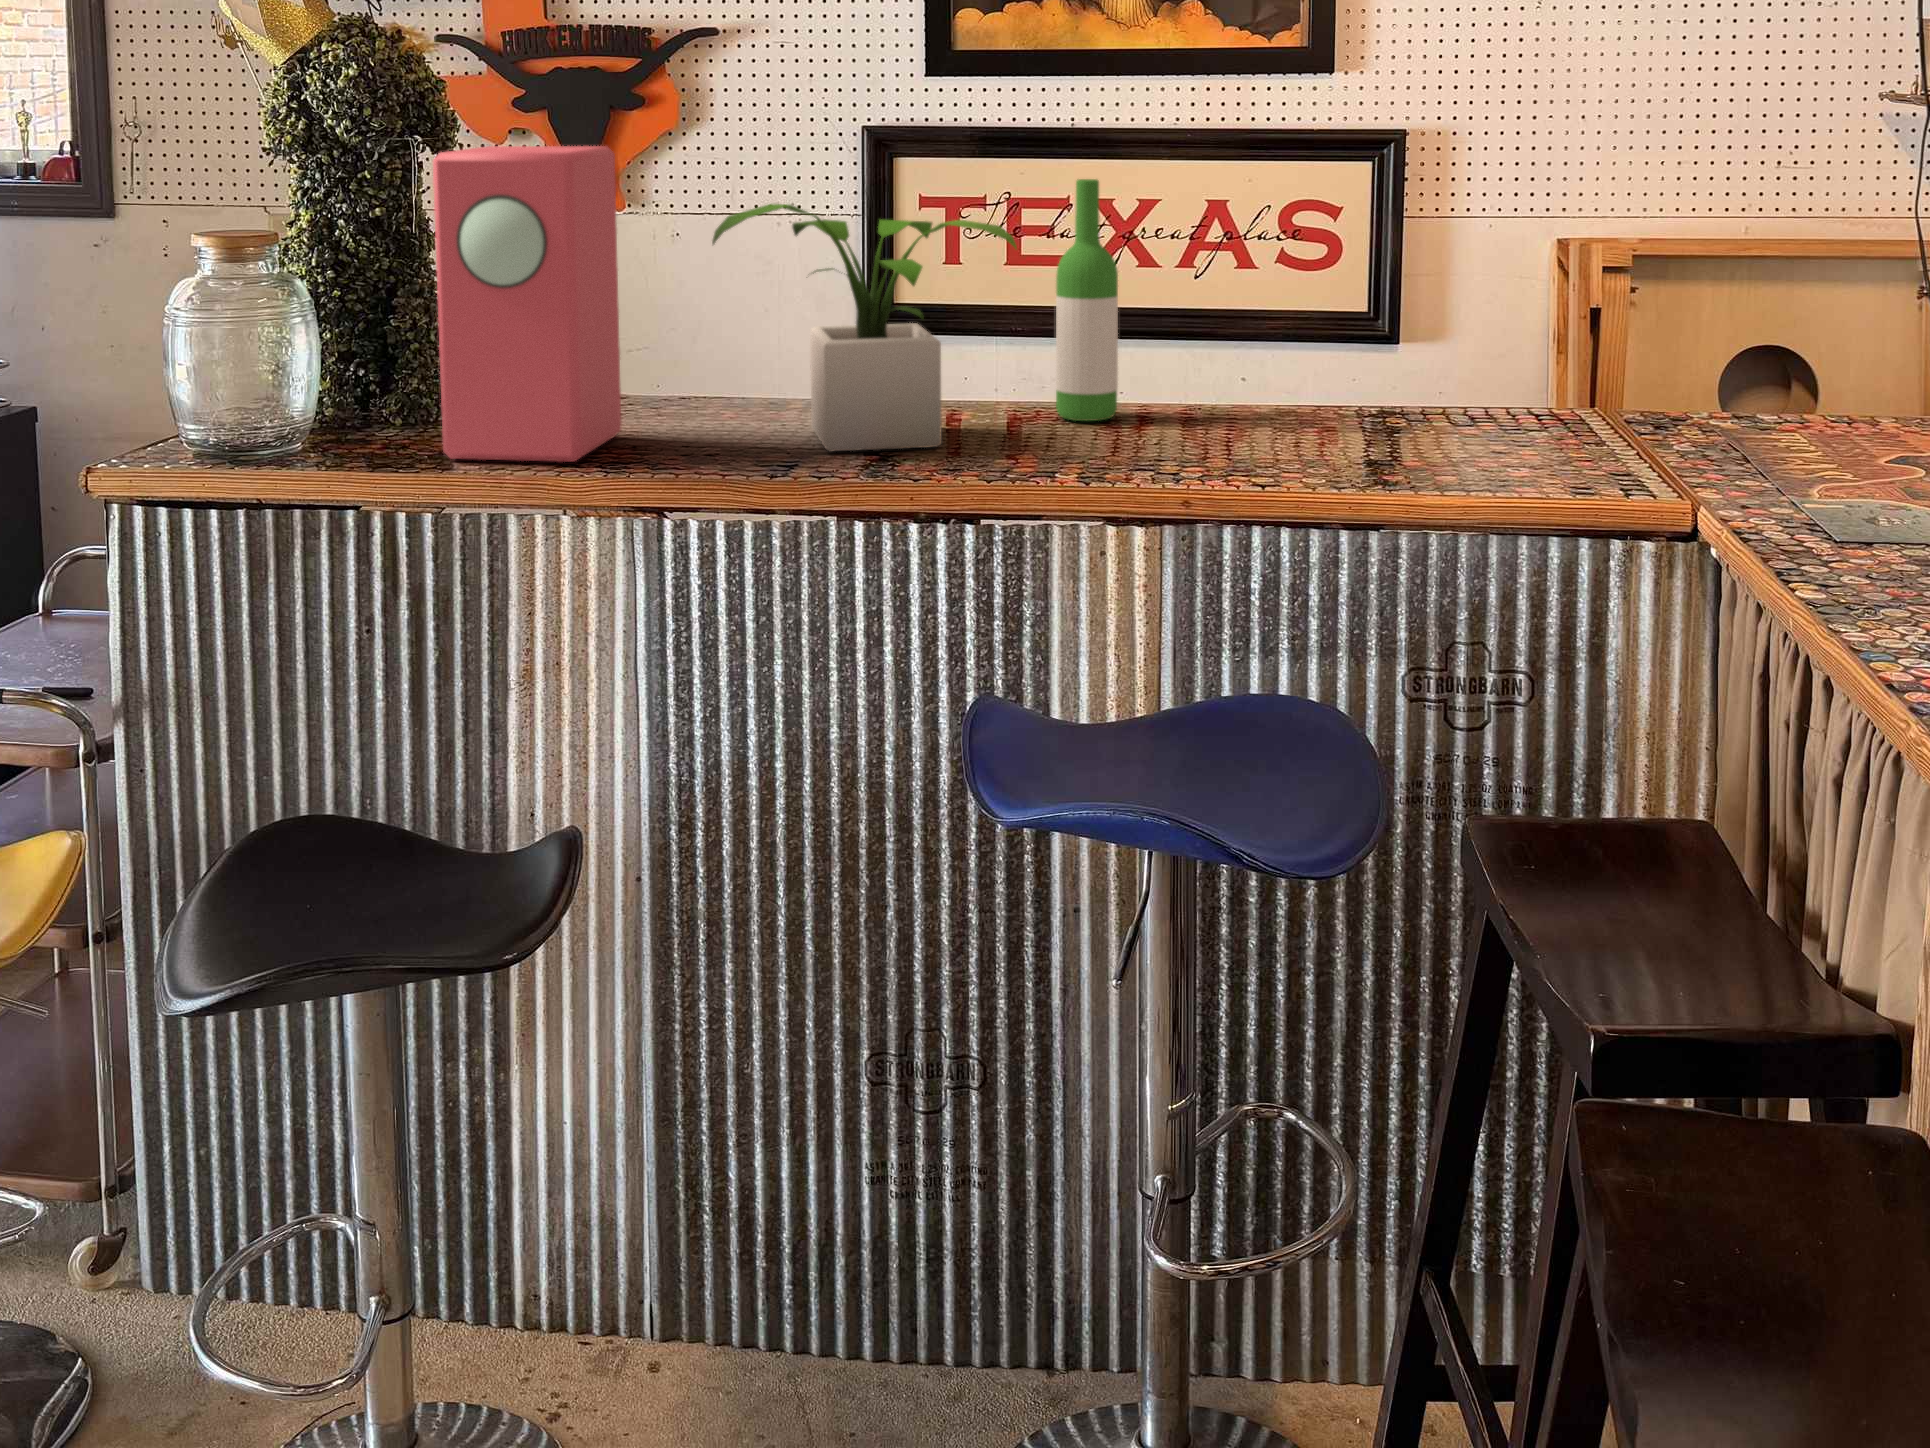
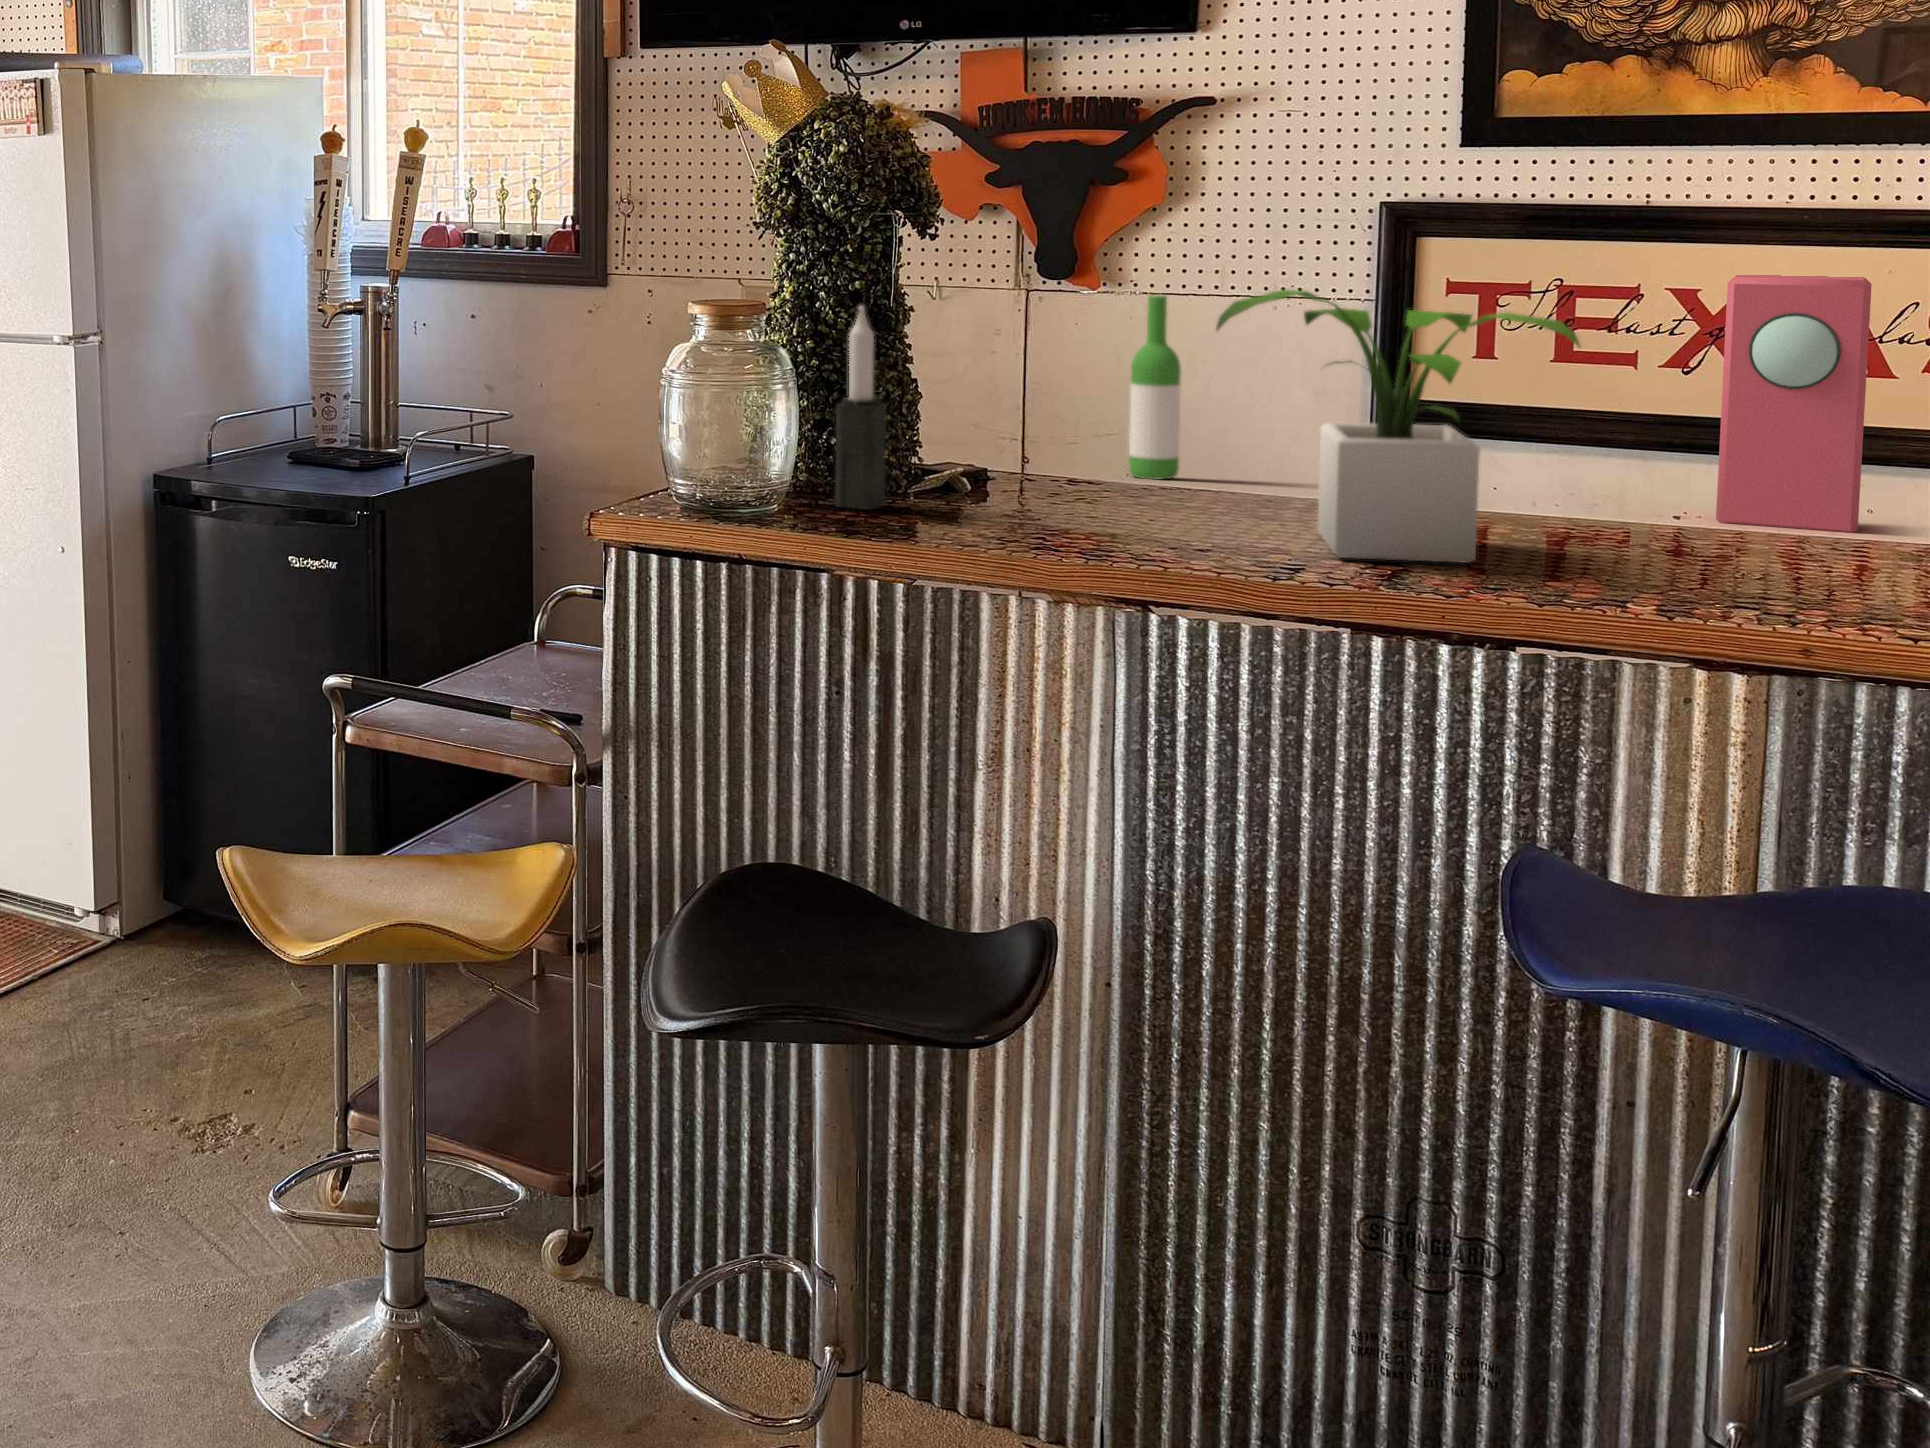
speaker: present [433,146,621,462] -> present [1716,275,1872,533]
wine bottle: present [1056,179,1118,421] -> present [1129,295,1181,480]
candle: none [352,229,407,438] -> present [836,306,886,510]

